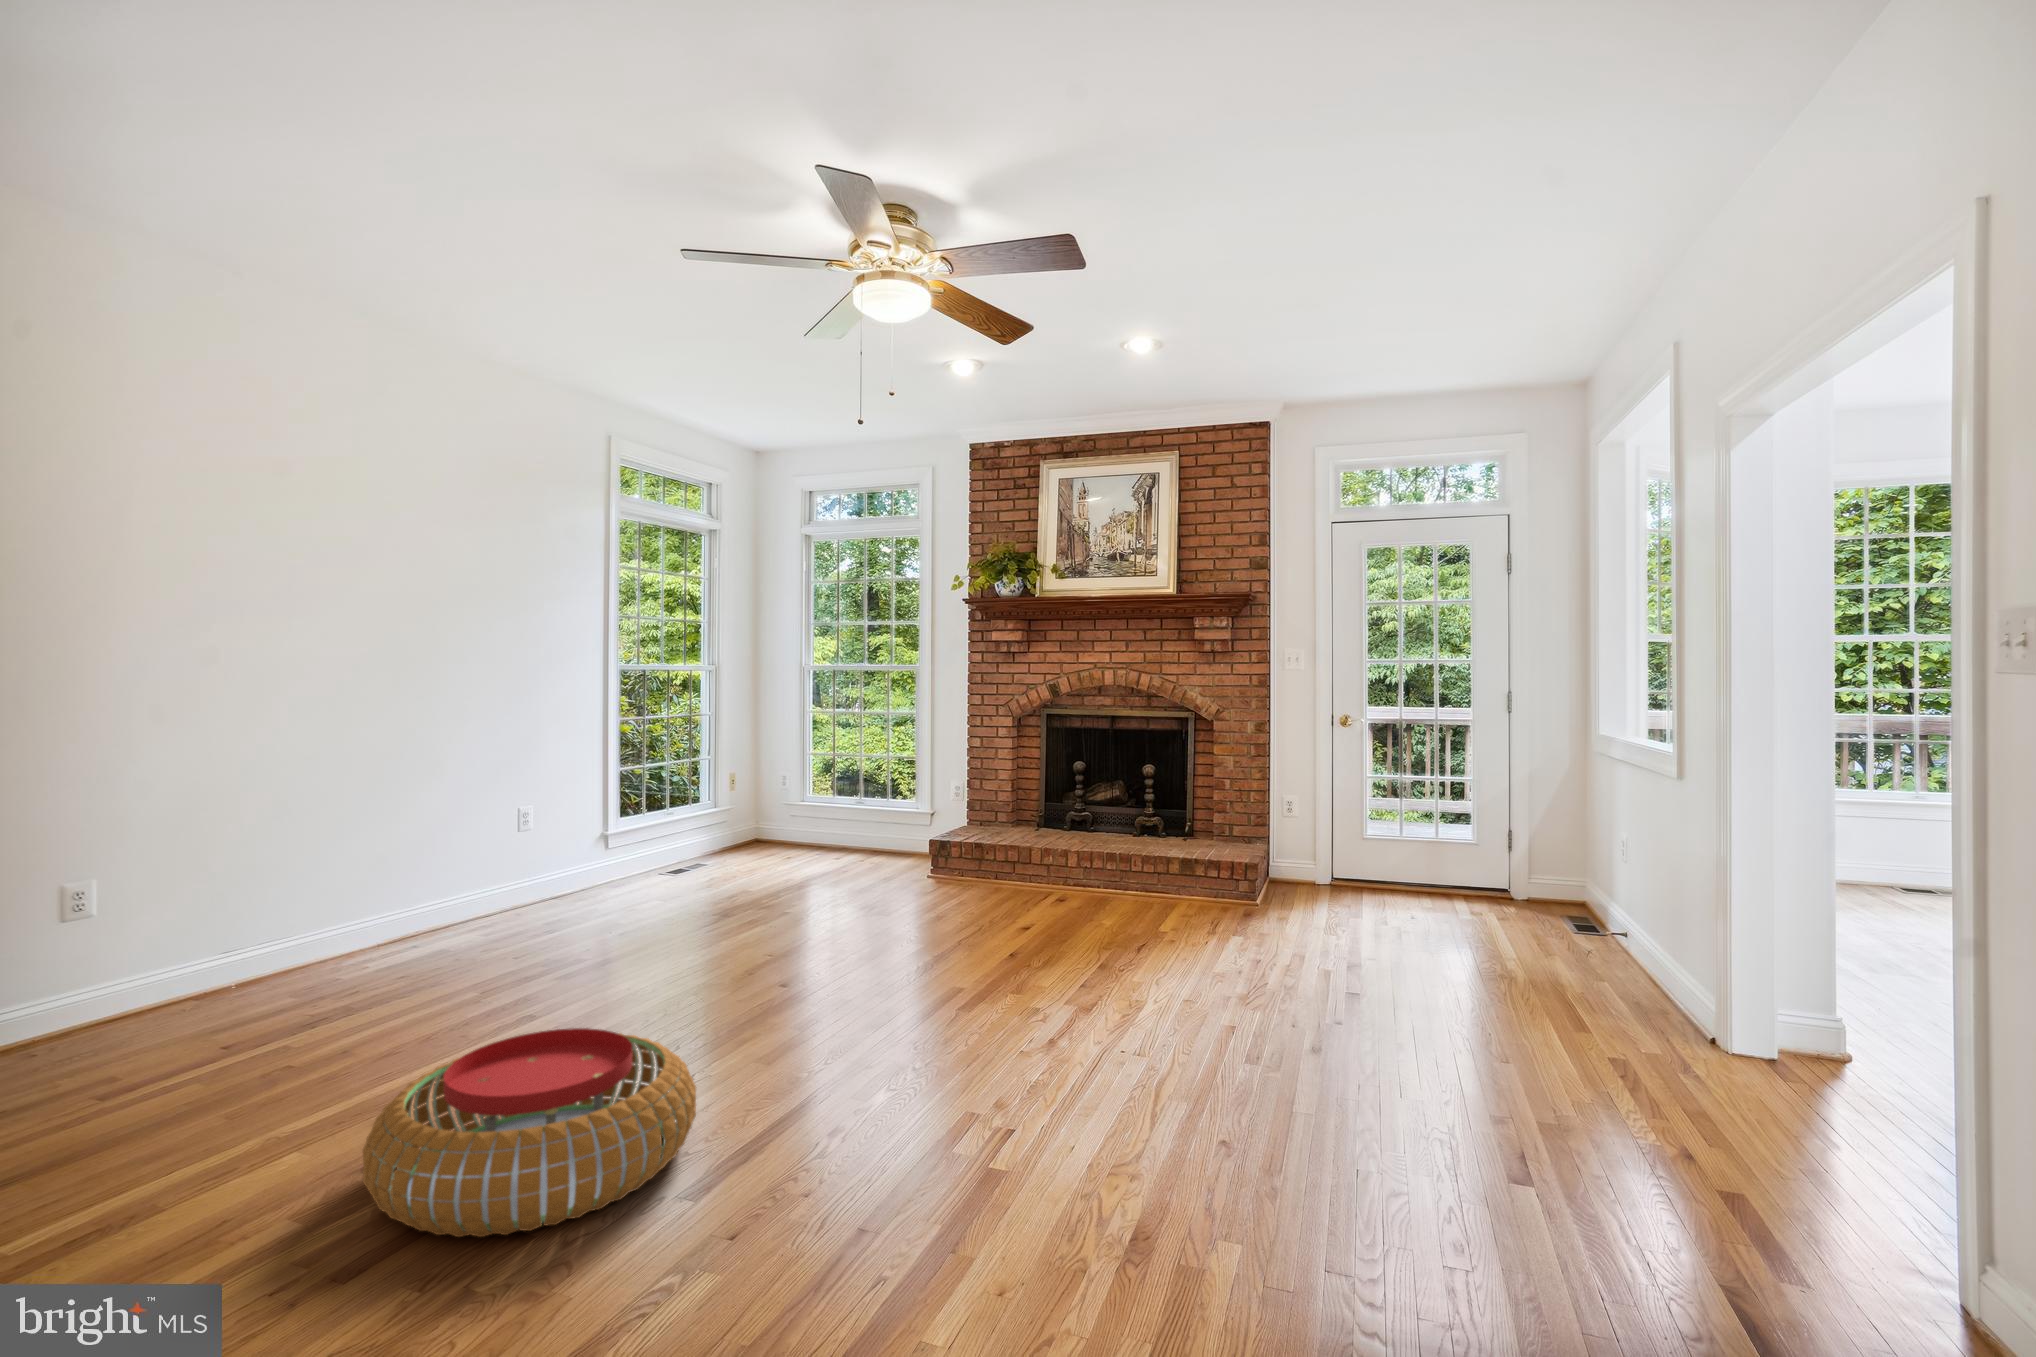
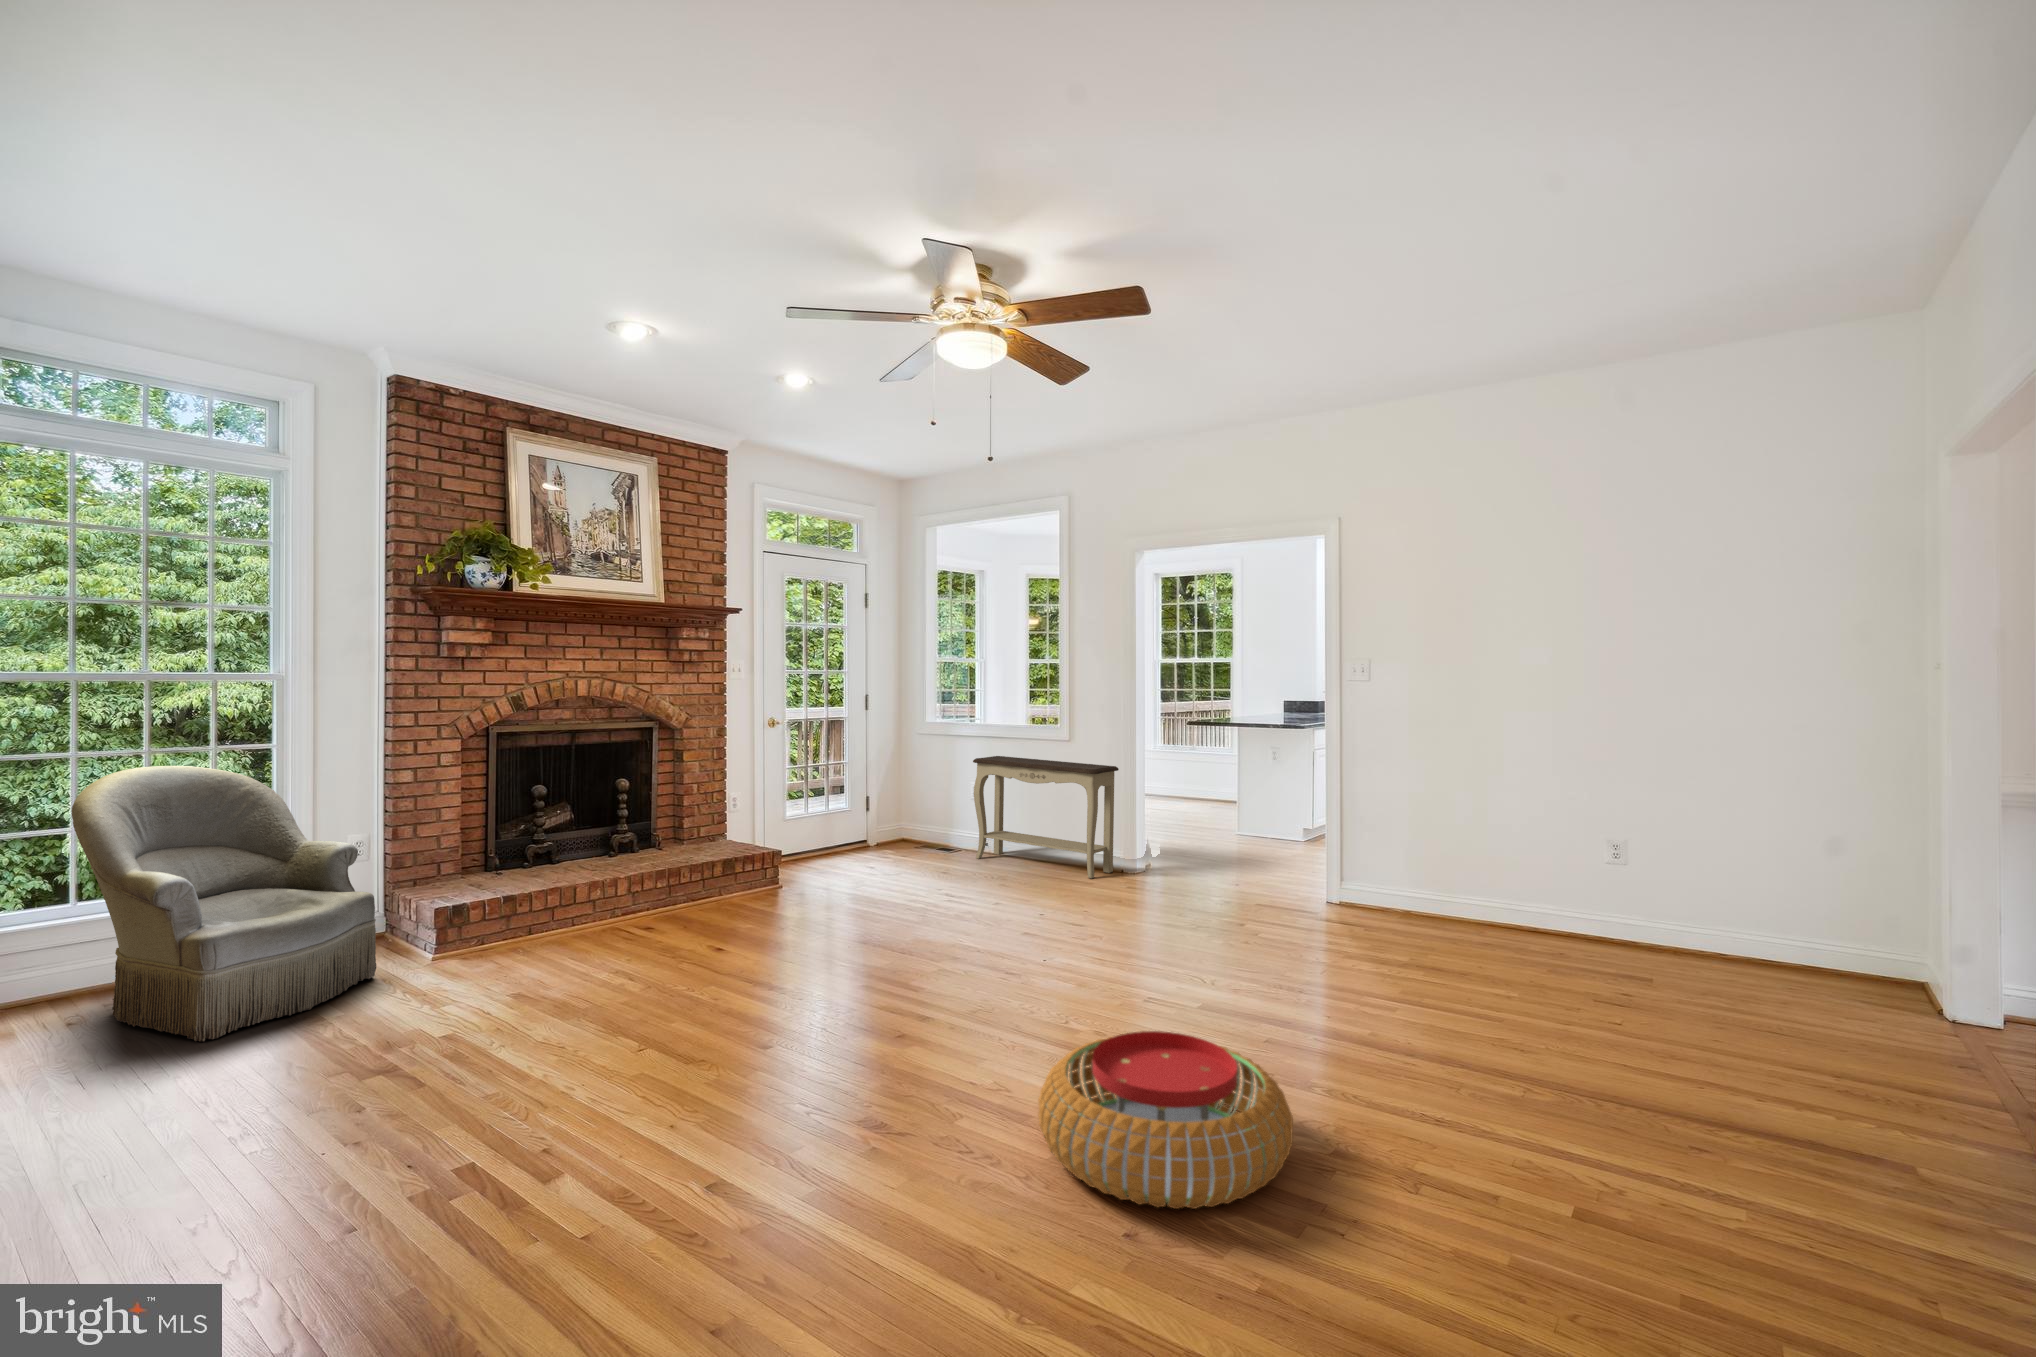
armchair: none [766,720,899,878] -> present [72,766,376,1041]
console table: none [1552,793,1712,1042] -> present [973,756,1119,878]

